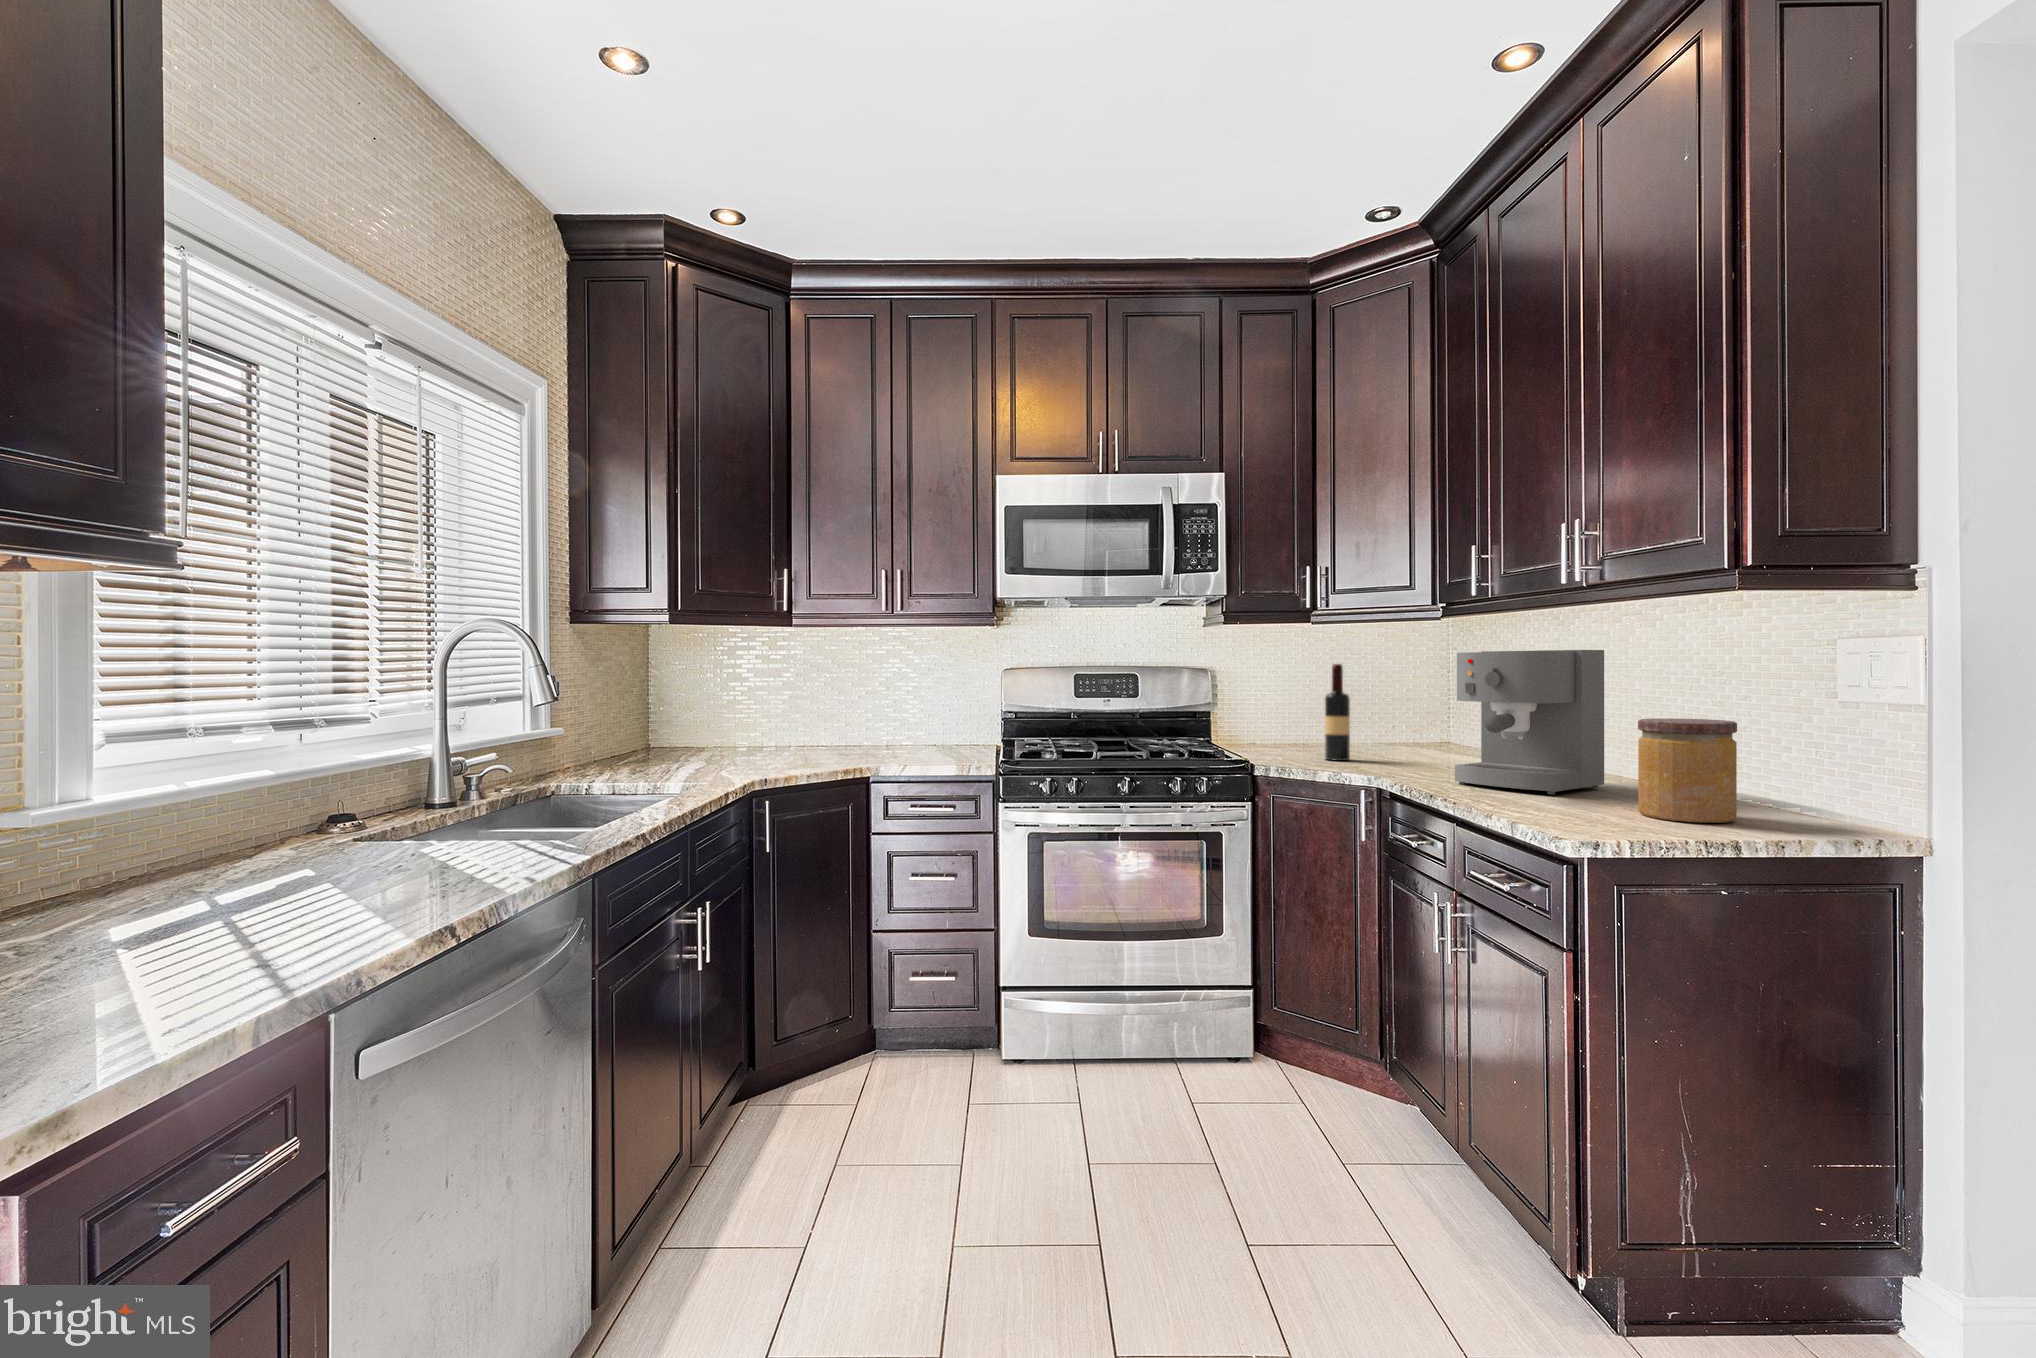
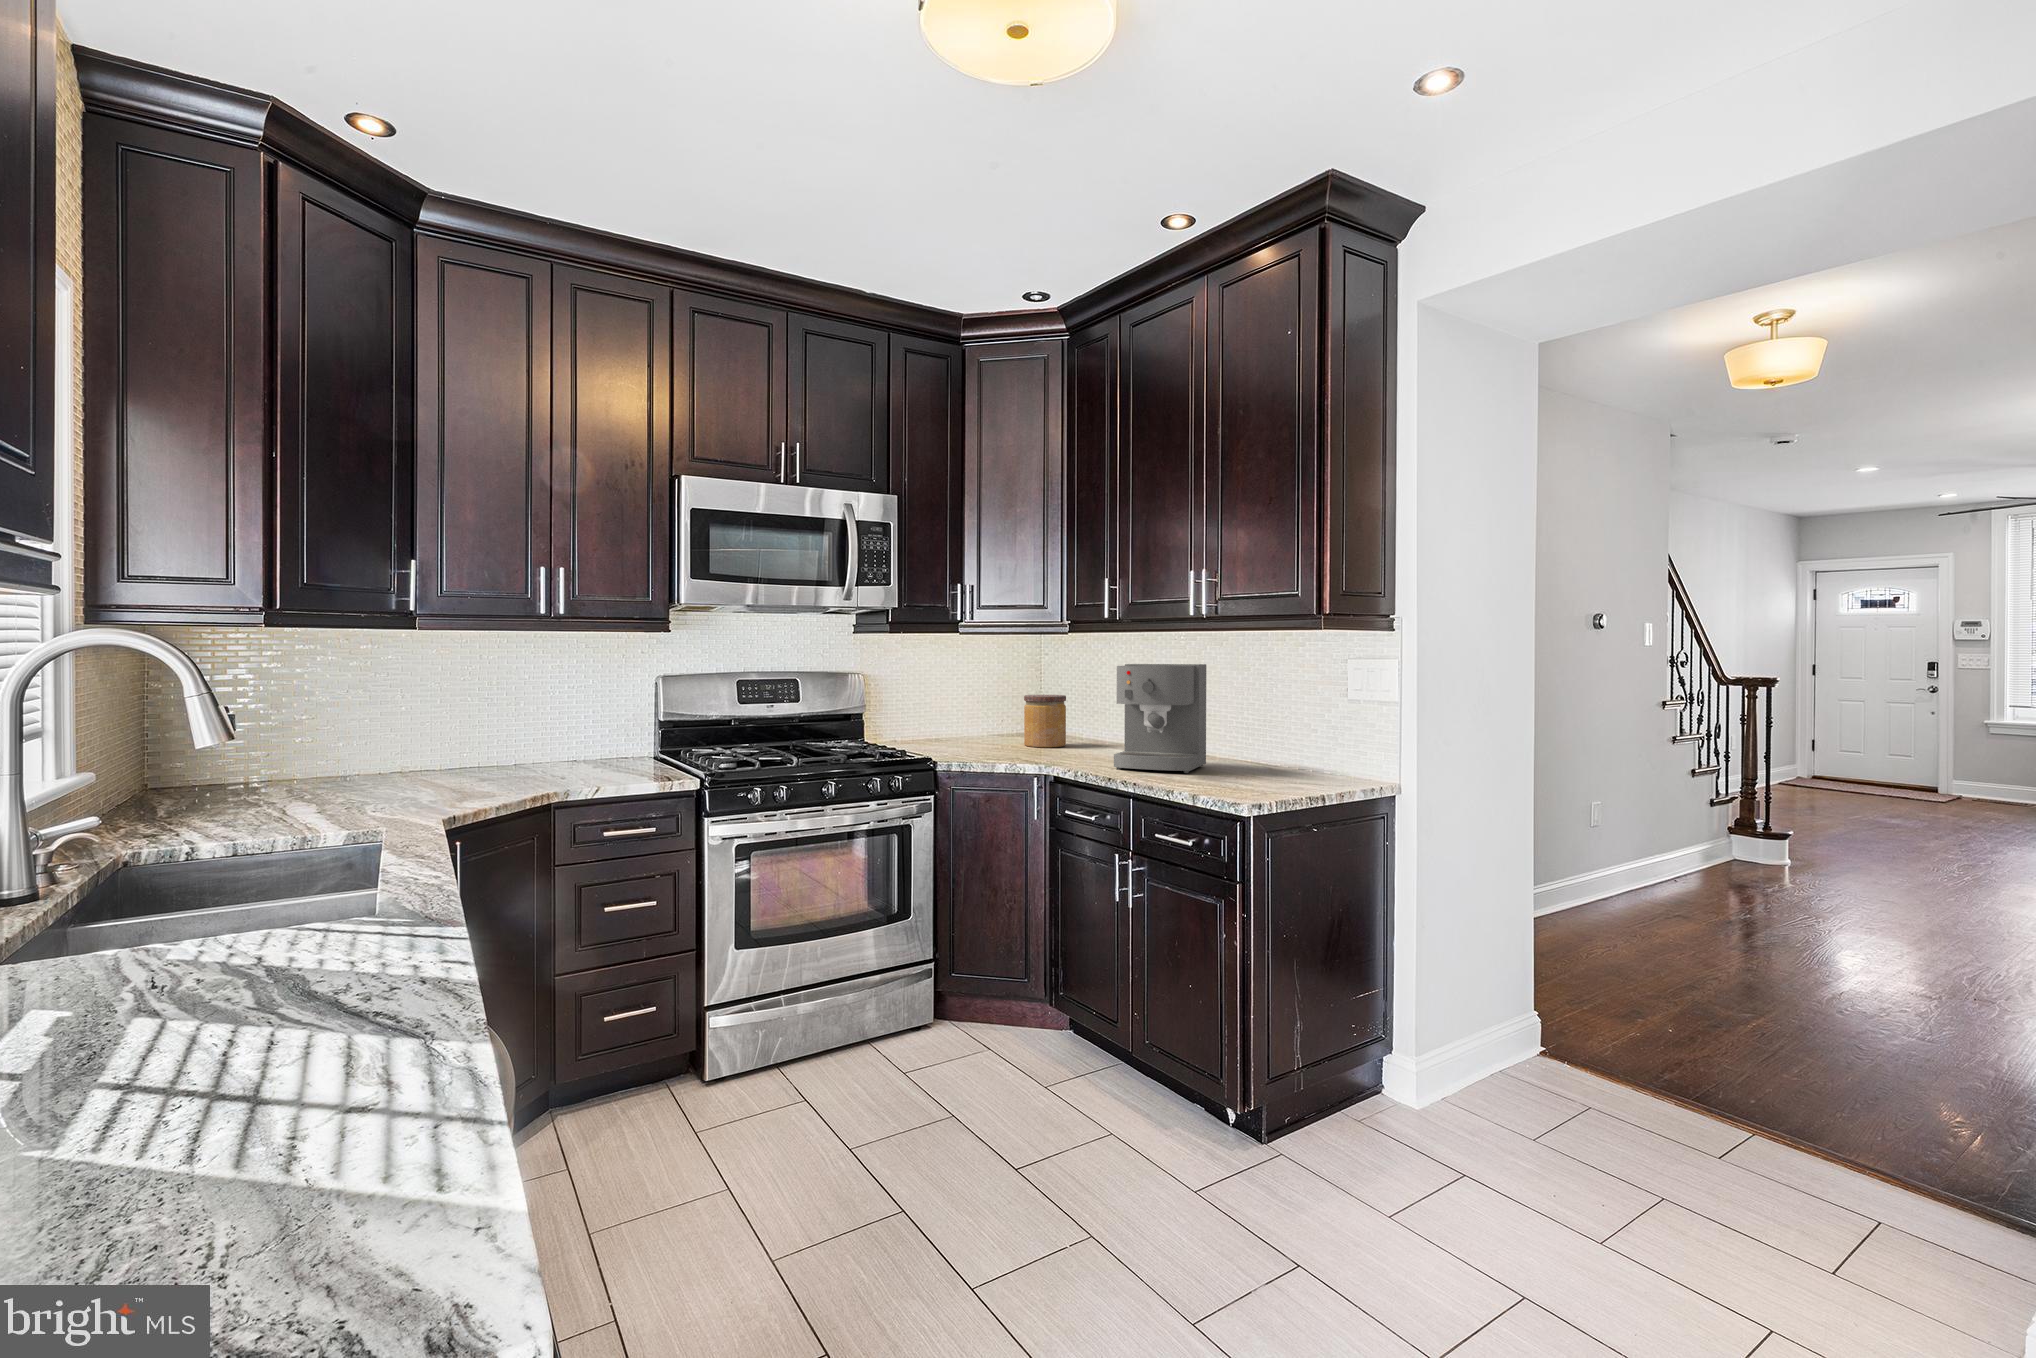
wine bottle: present [1325,664,1350,761] -> none [987,672,1007,755]
jar: present [1638,718,1737,823] -> present [1024,695,1066,747]

